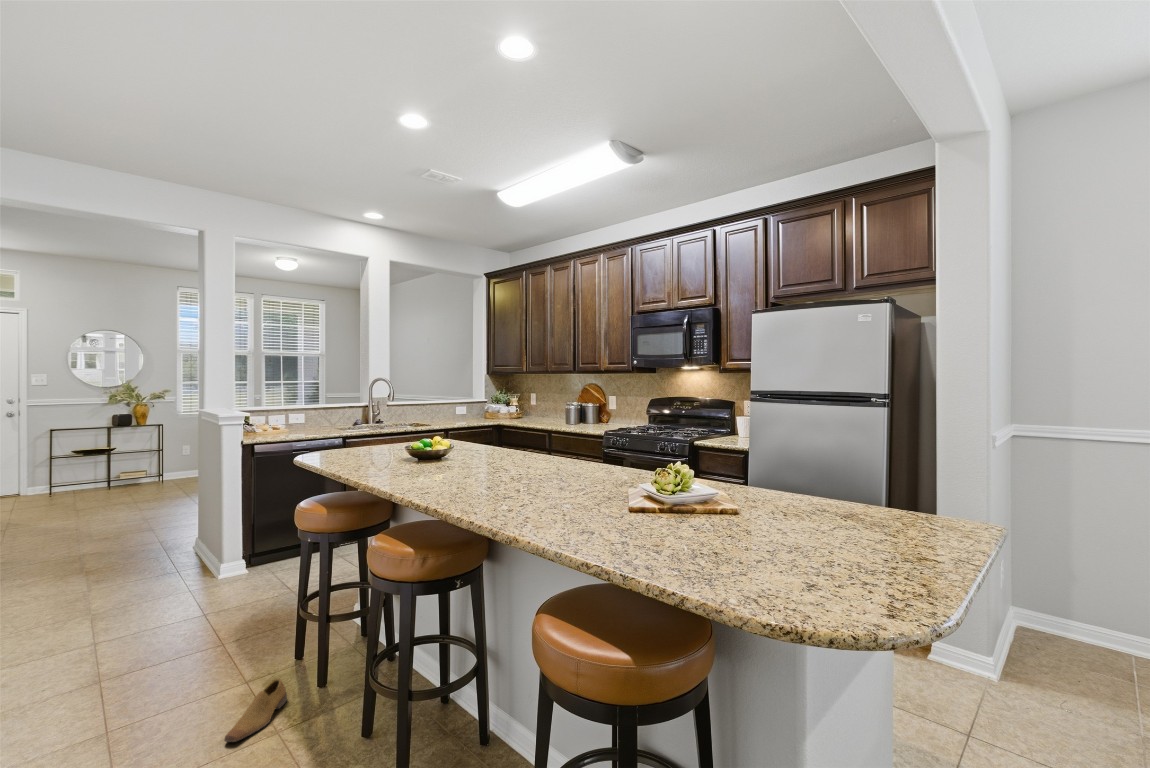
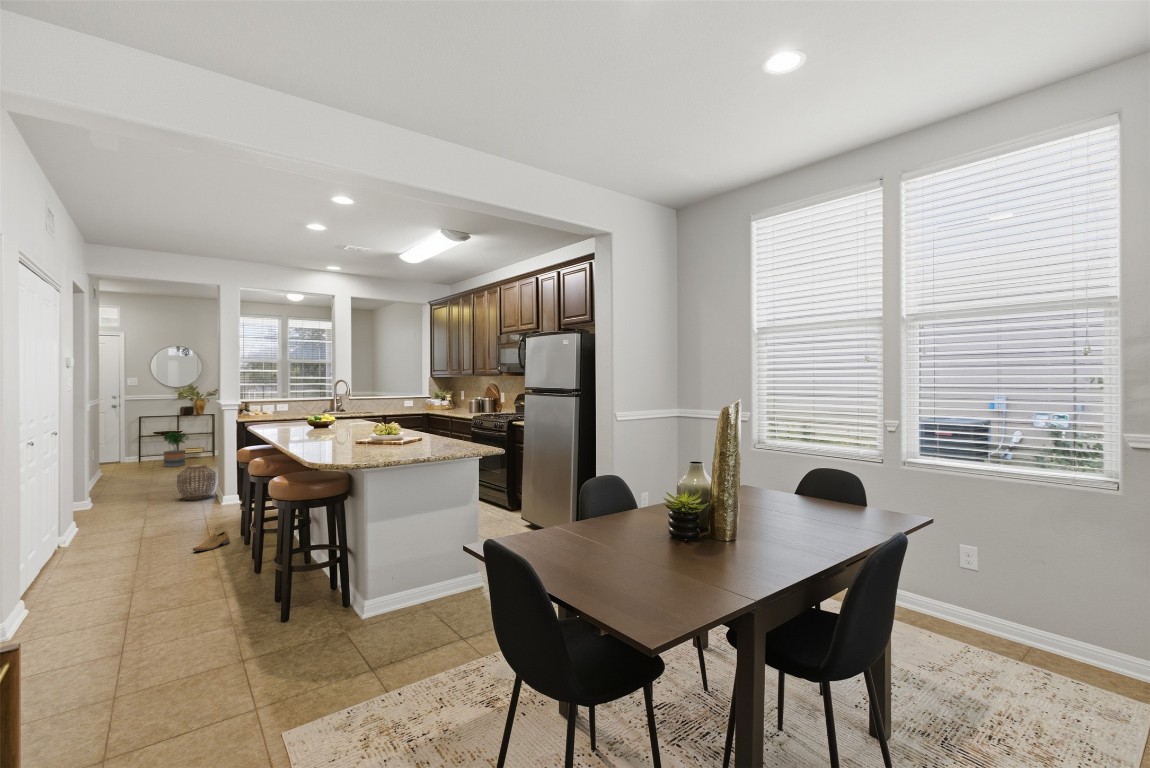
potted tree: none [90,452,132,502] -> present [163,432,189,467]
woven basket: none [136,515,200,575] -> present [177,464,216,500]

